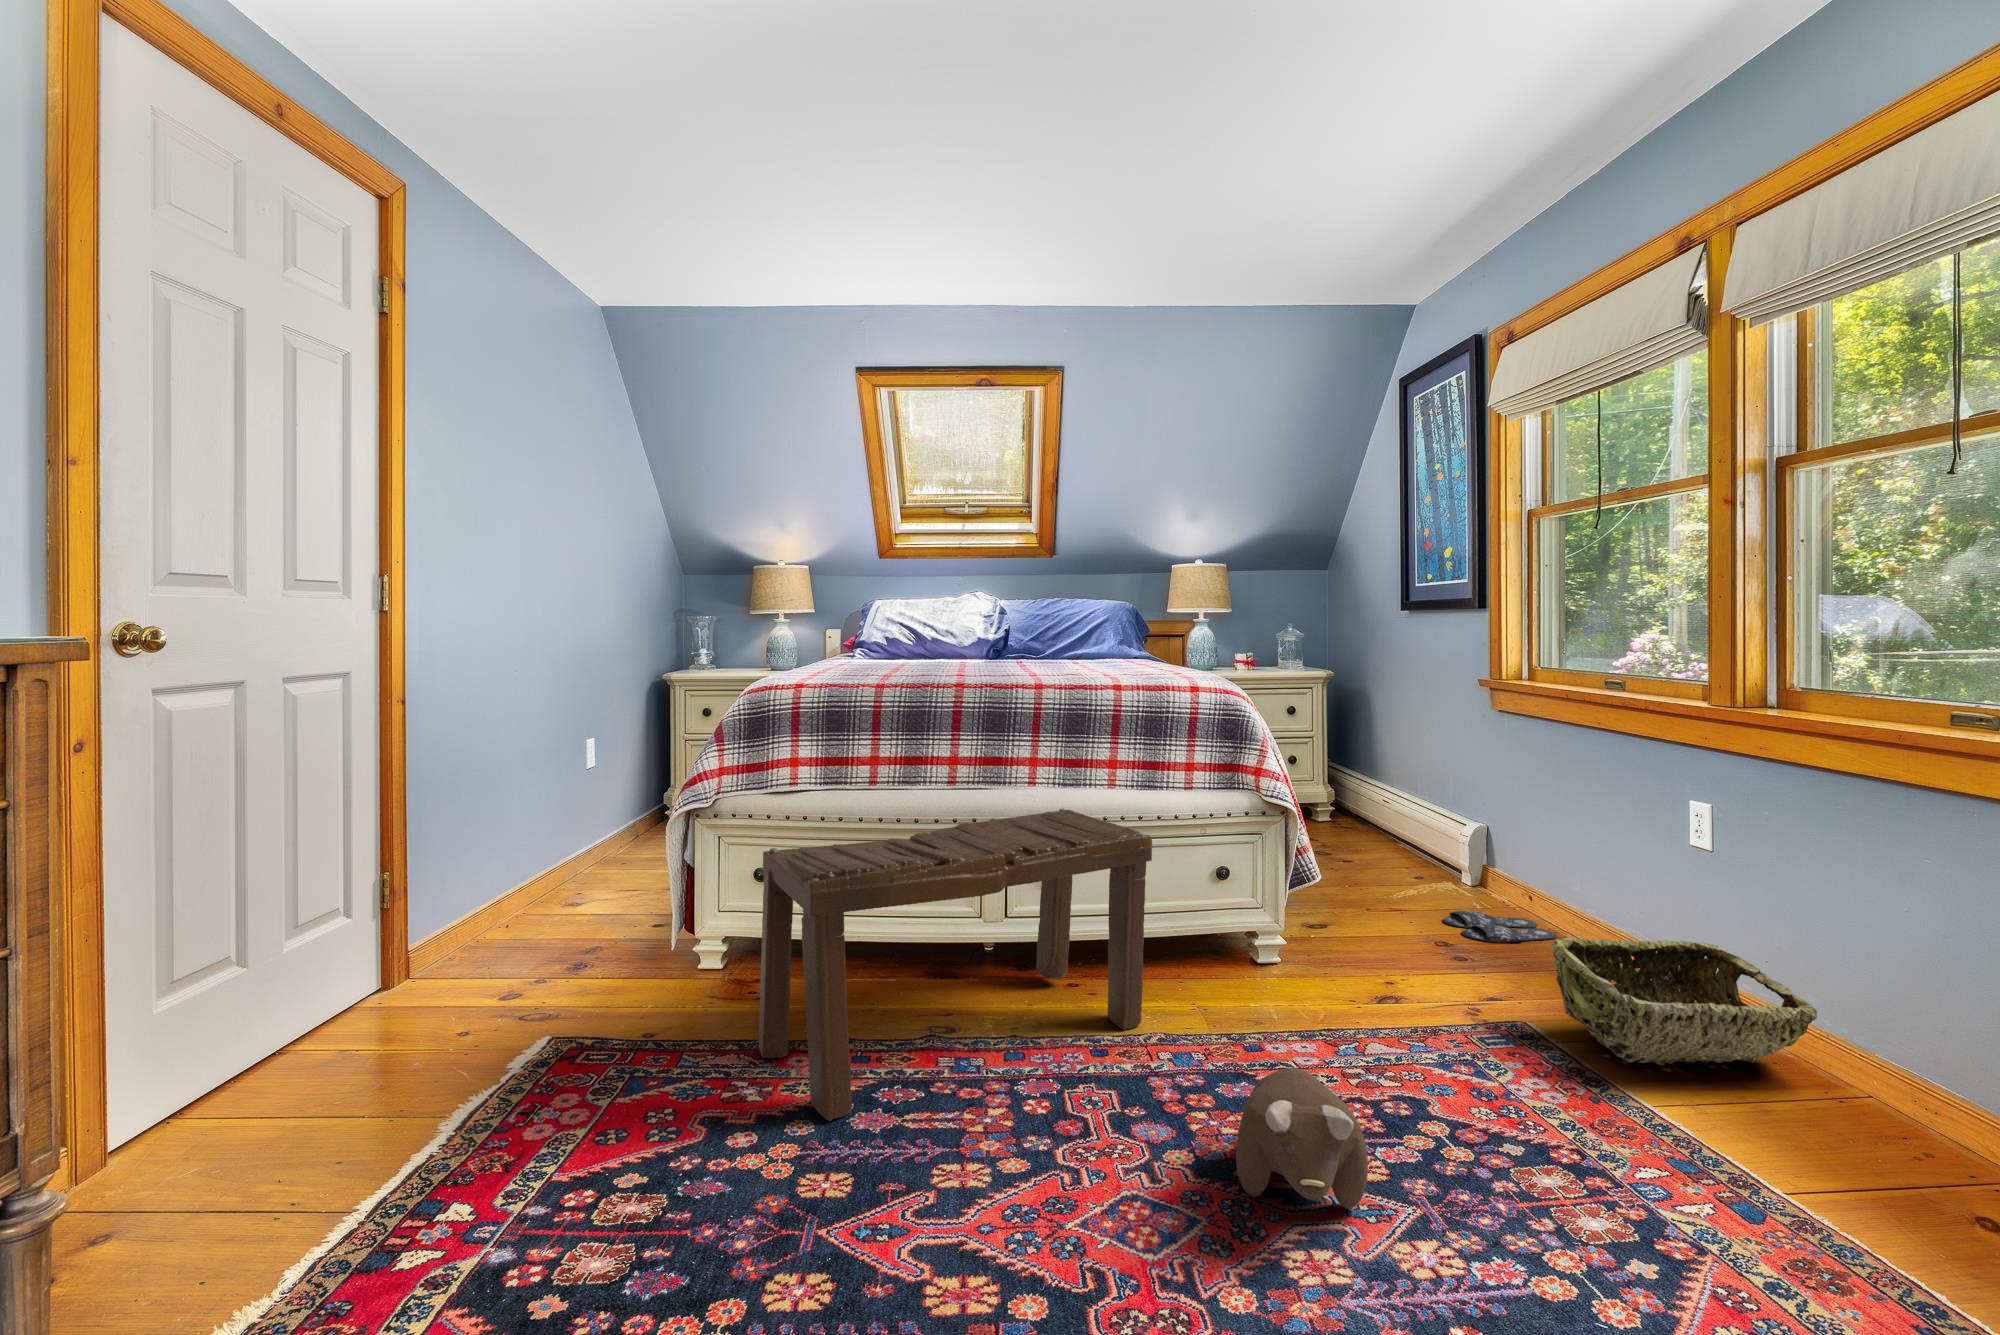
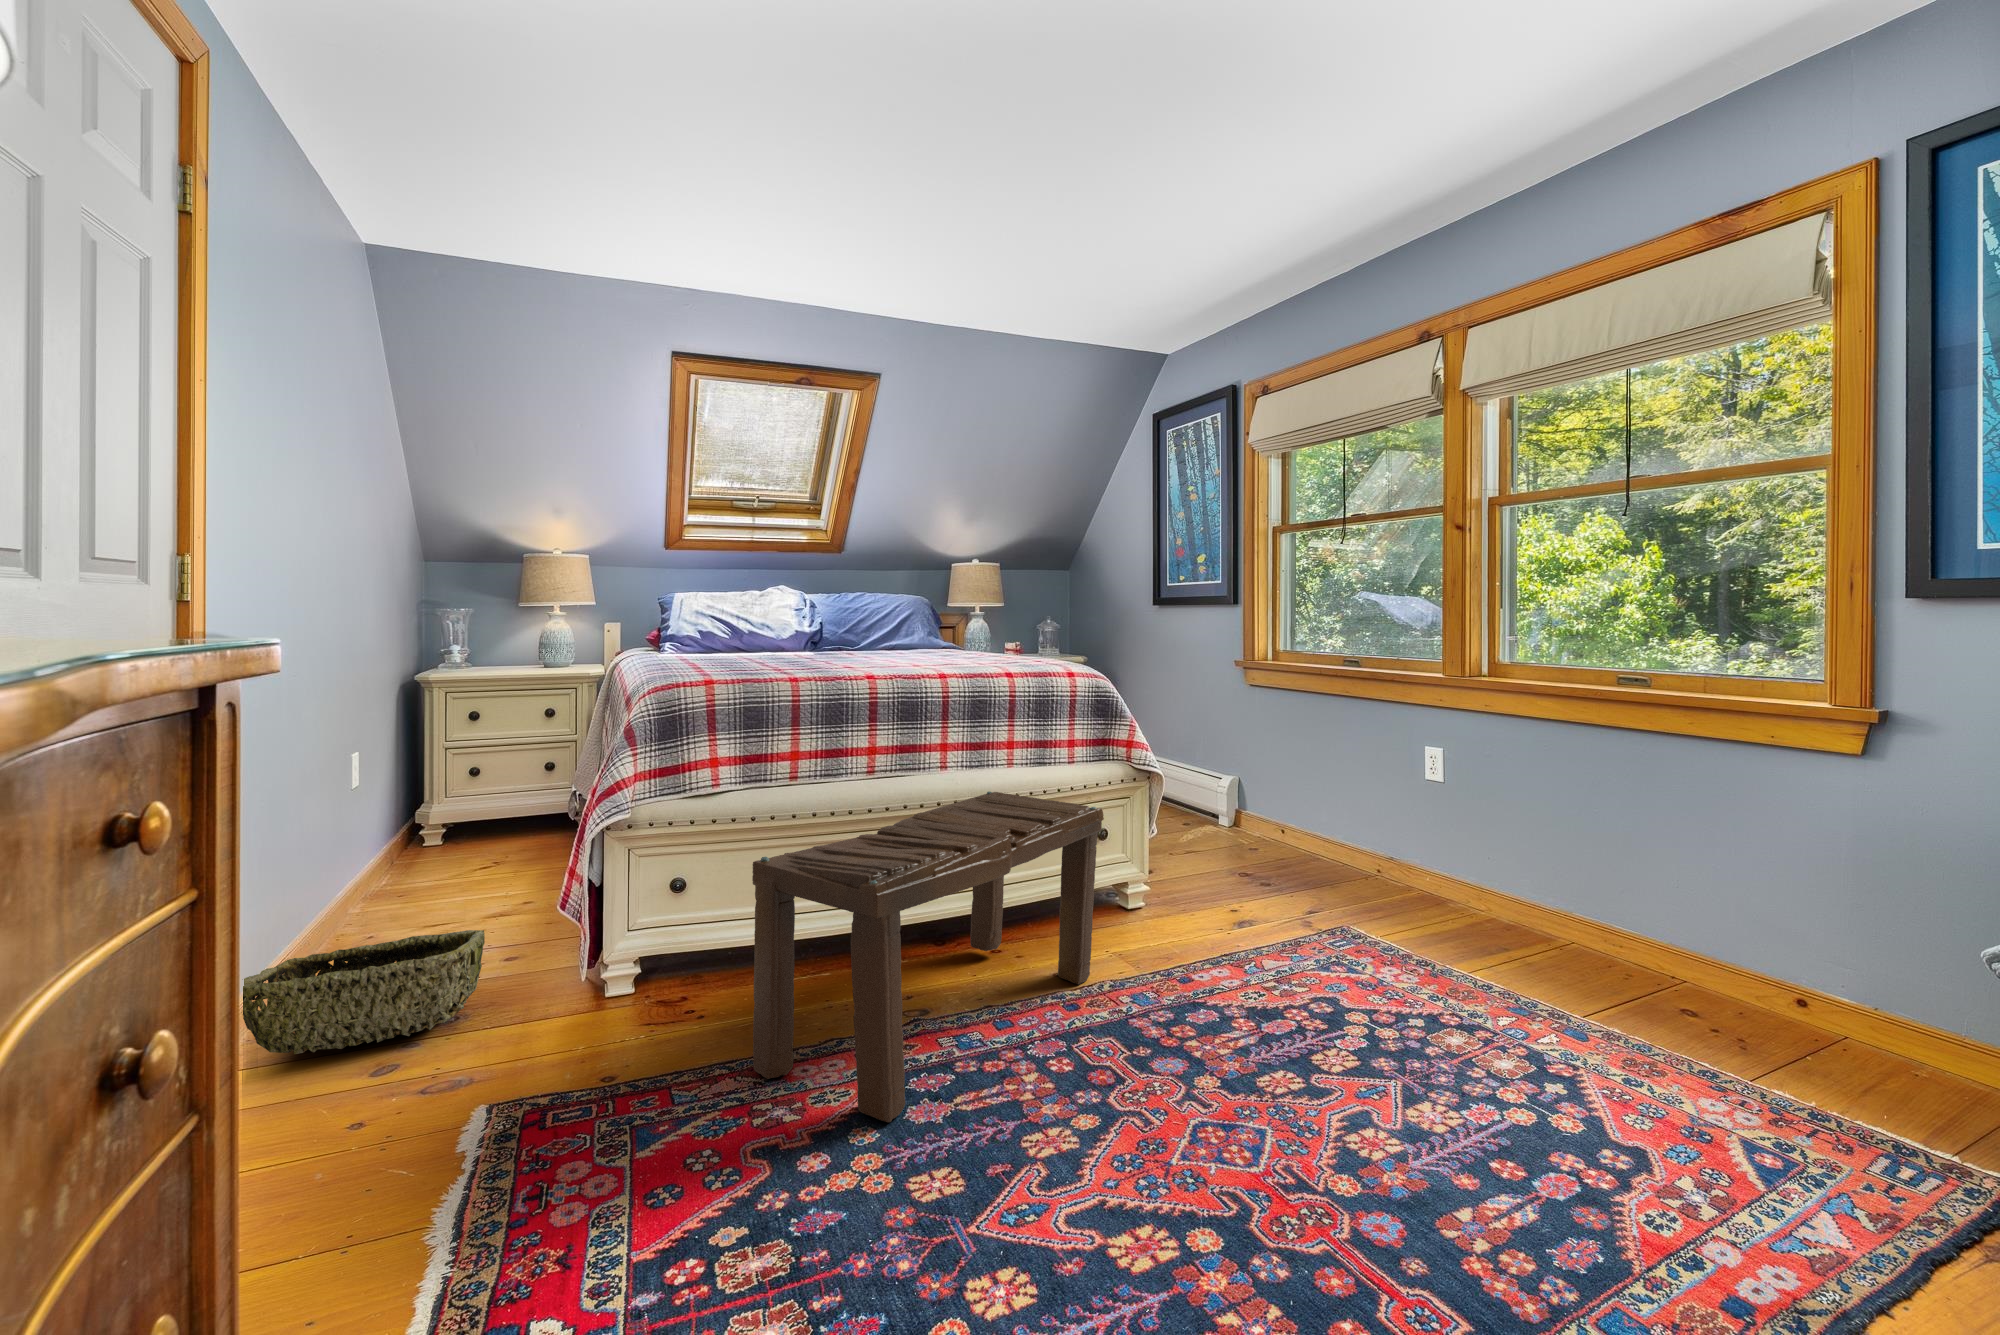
slippers: present [1443,911,1557,942] -> none [1237,848,1316,869]
woven basket: present [1552,938,1817,1063] -> present [243,930,485,1054]
plush toy: present [1236,1068,1368,1209] -> none [1247,984,1372,1094]

